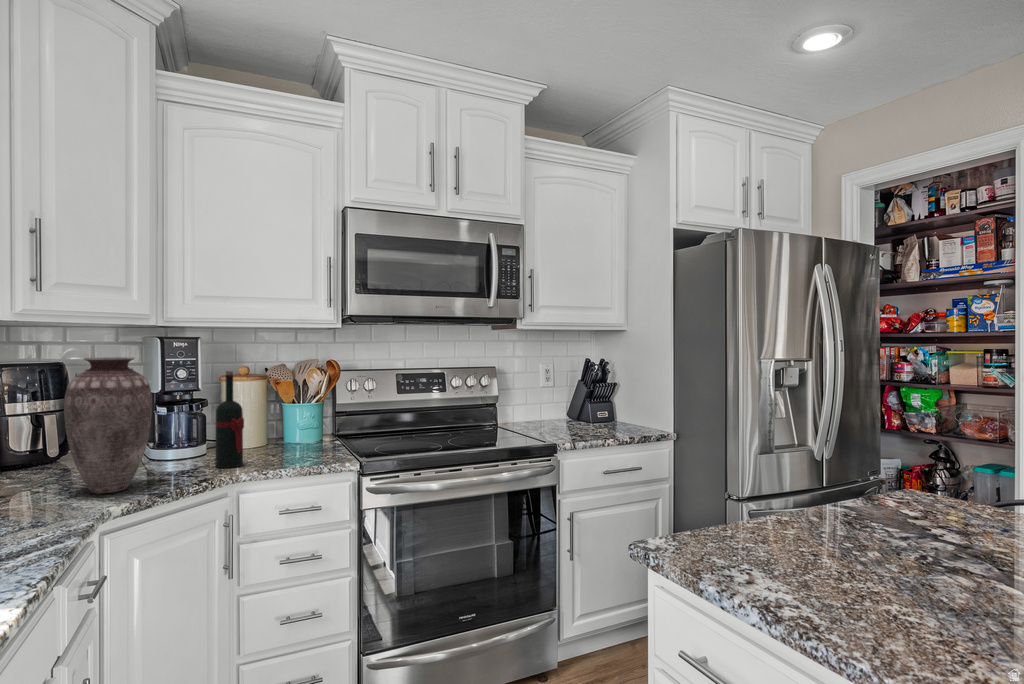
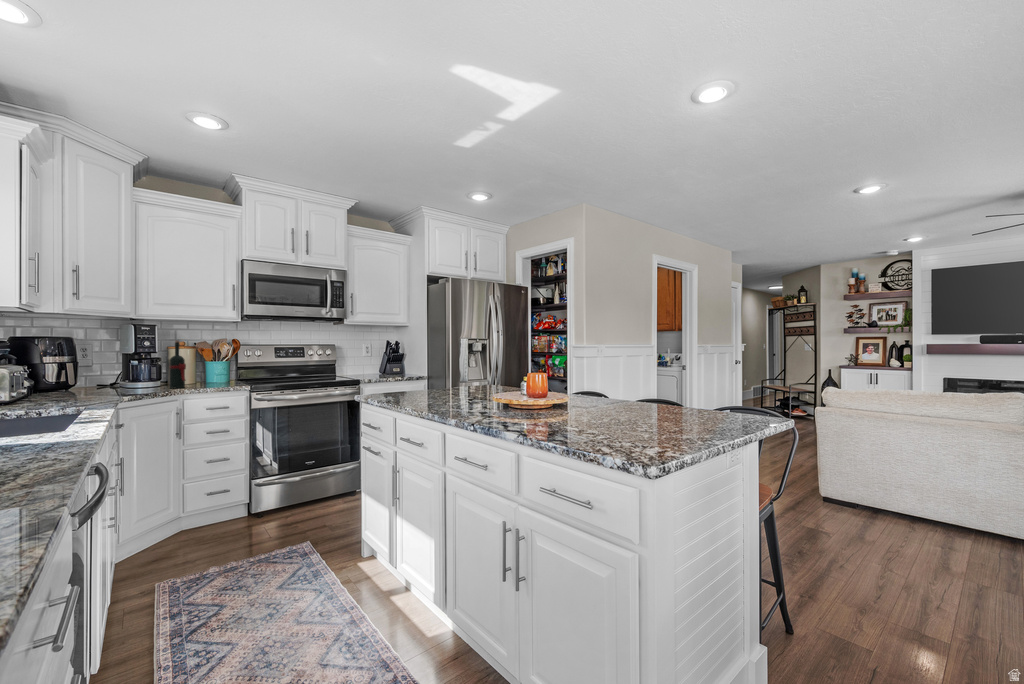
vase: present [64,357,152,493] -> none [91,330,138,394]

